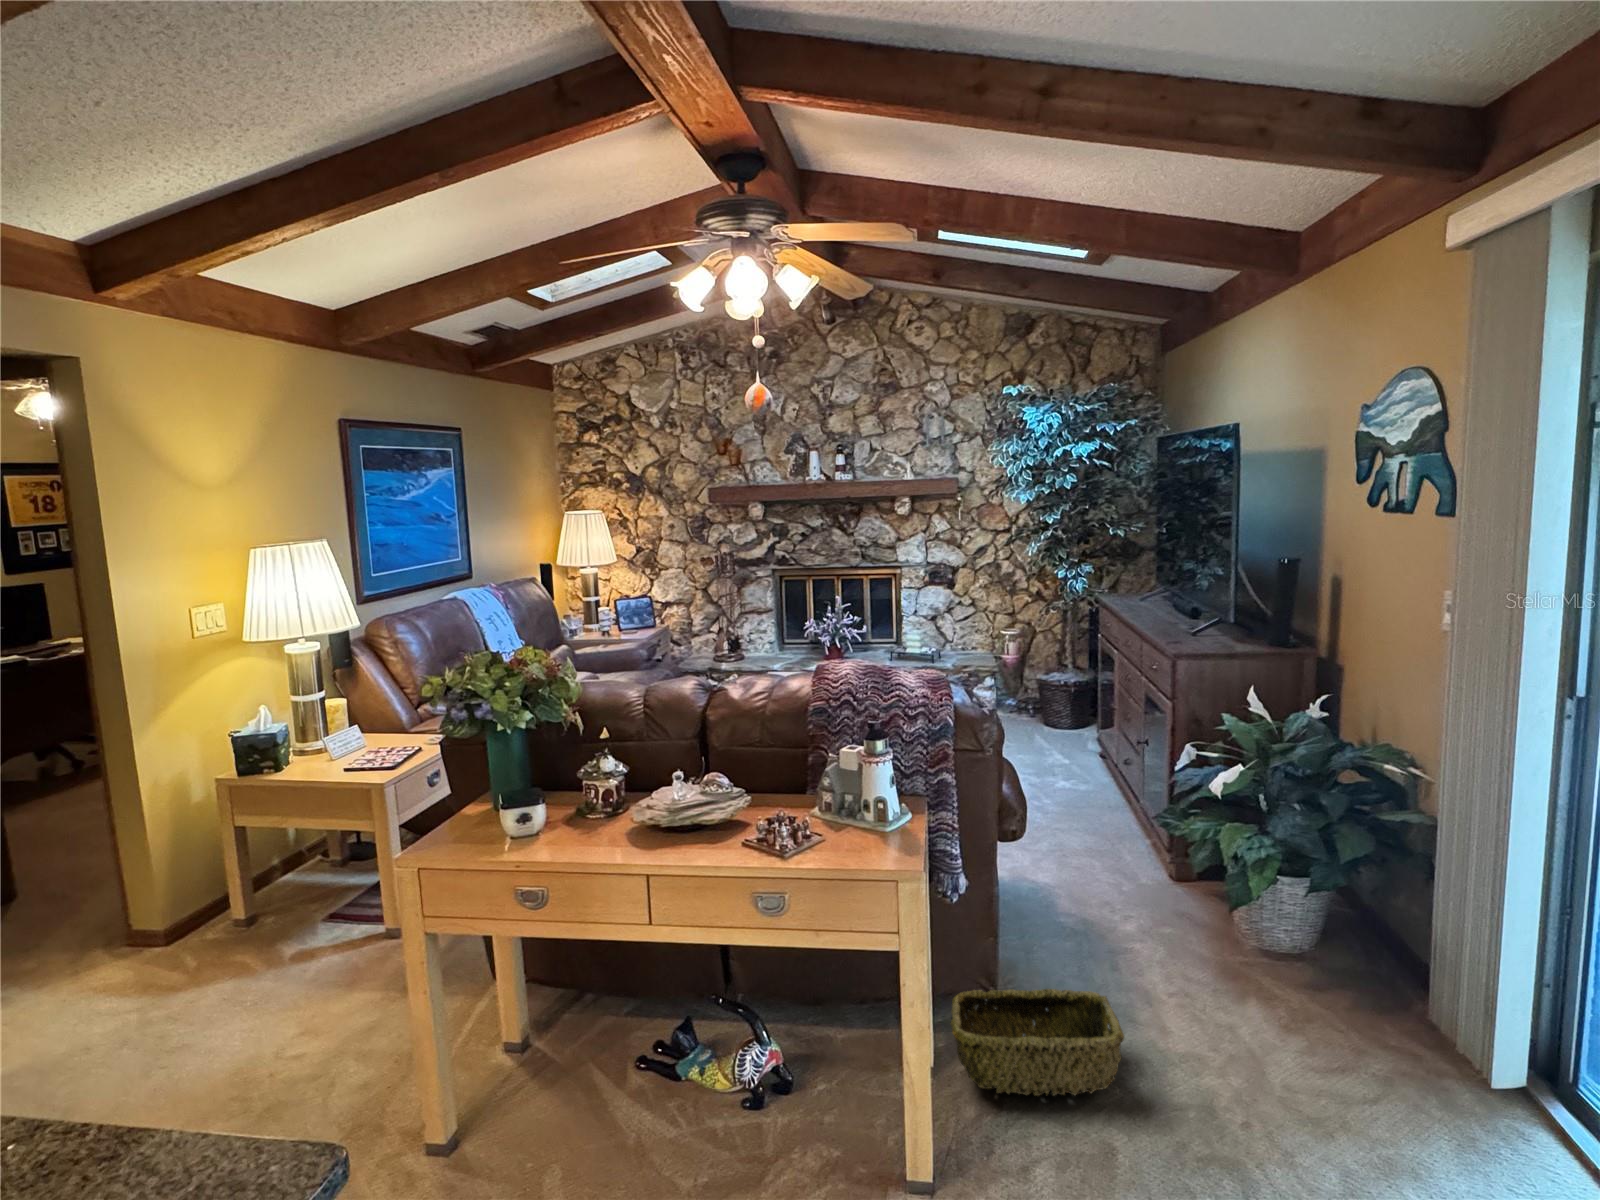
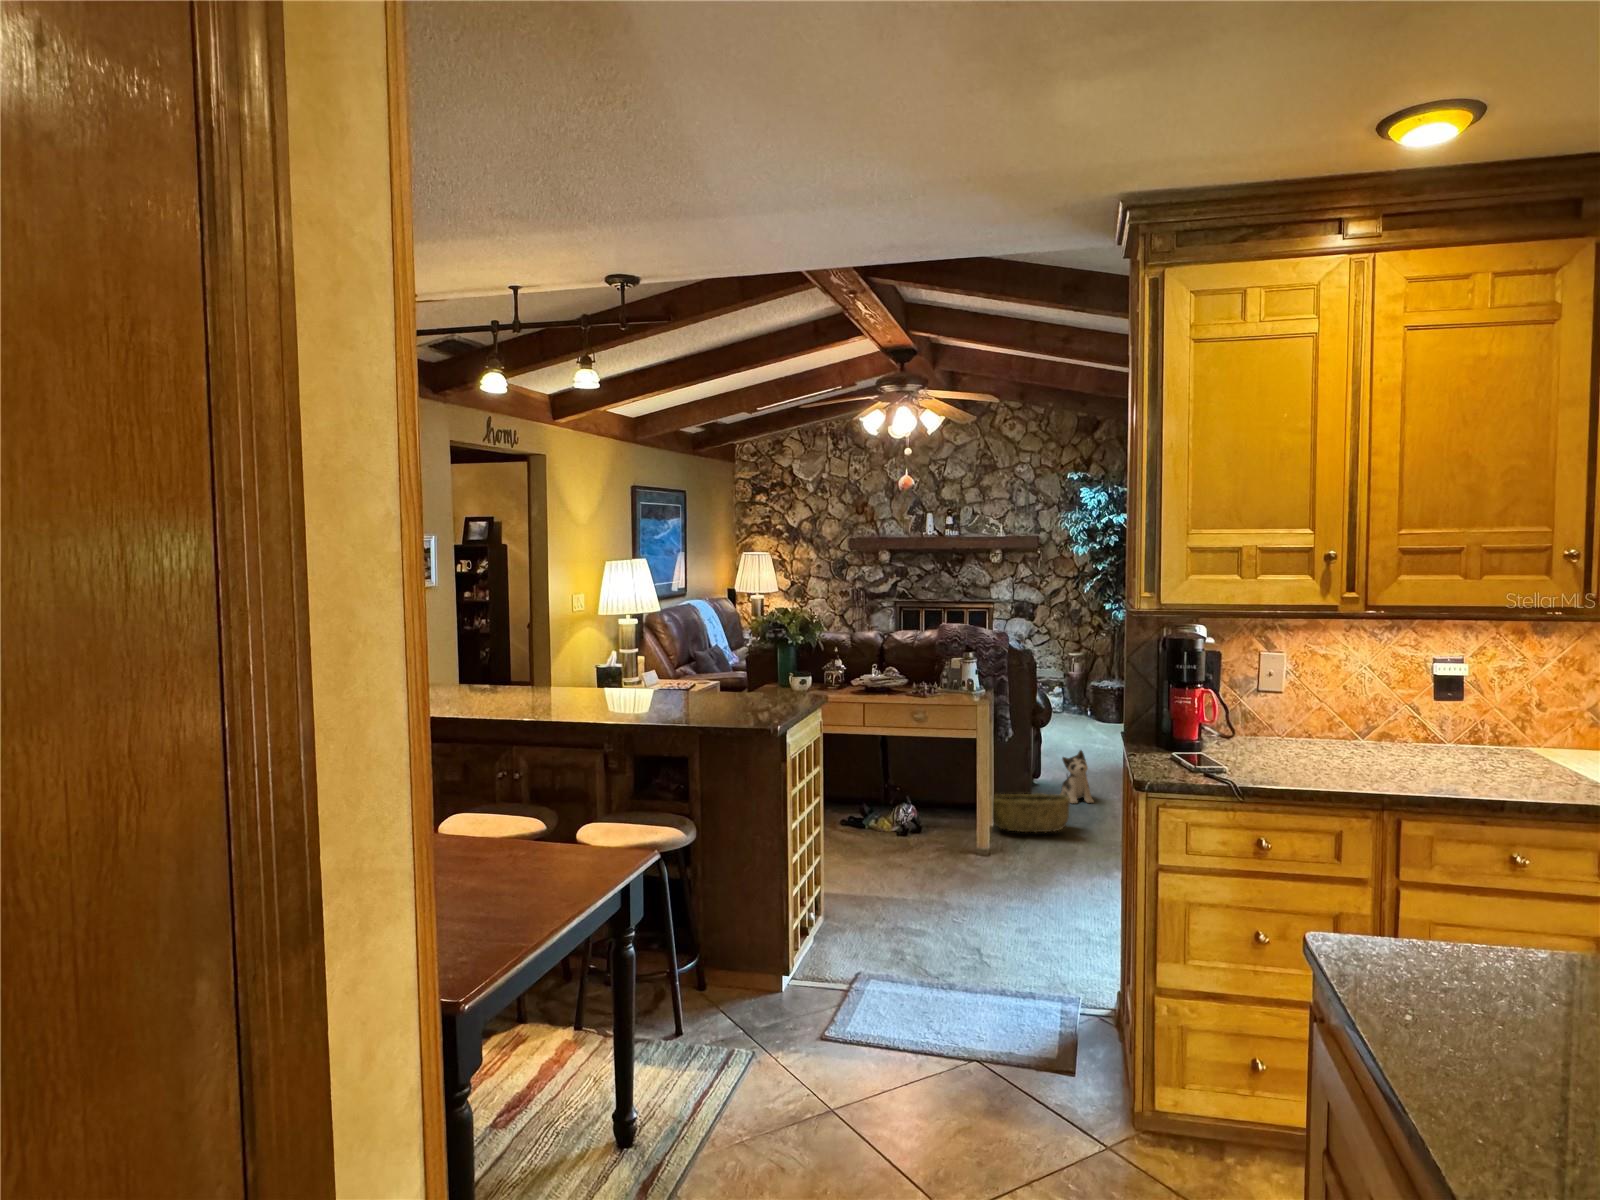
plush toy: none [1055,857,1118,956] -> present [1060,750,1094,803]

